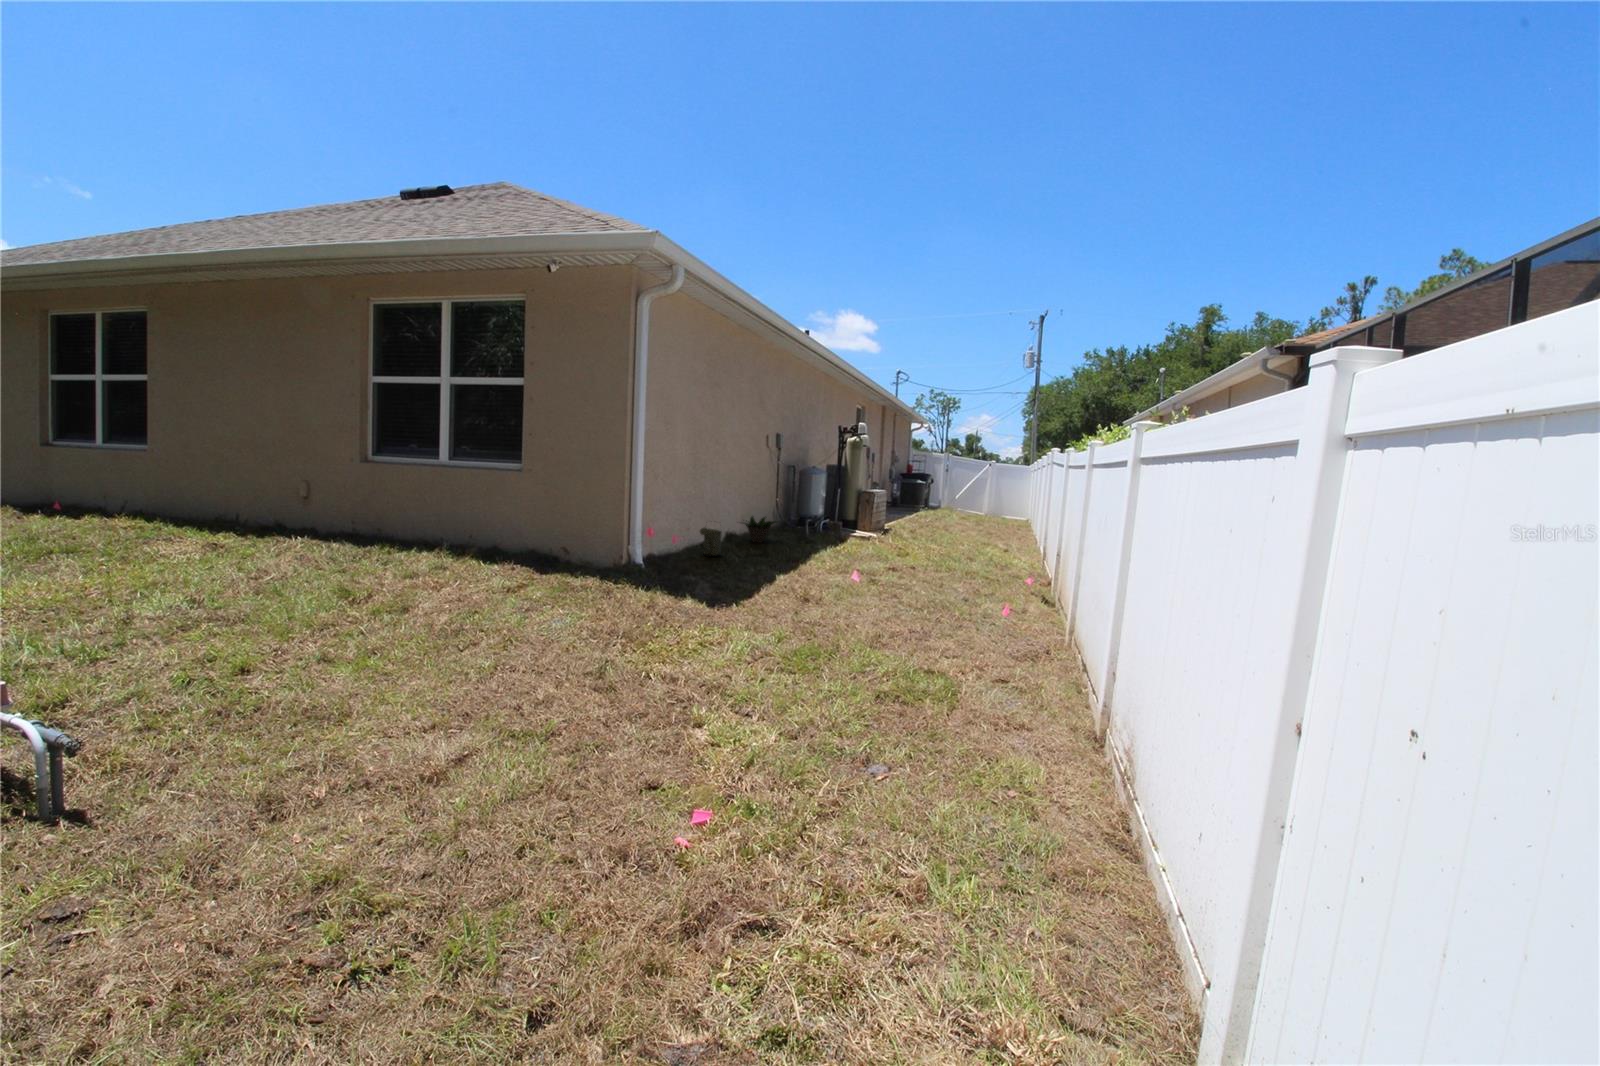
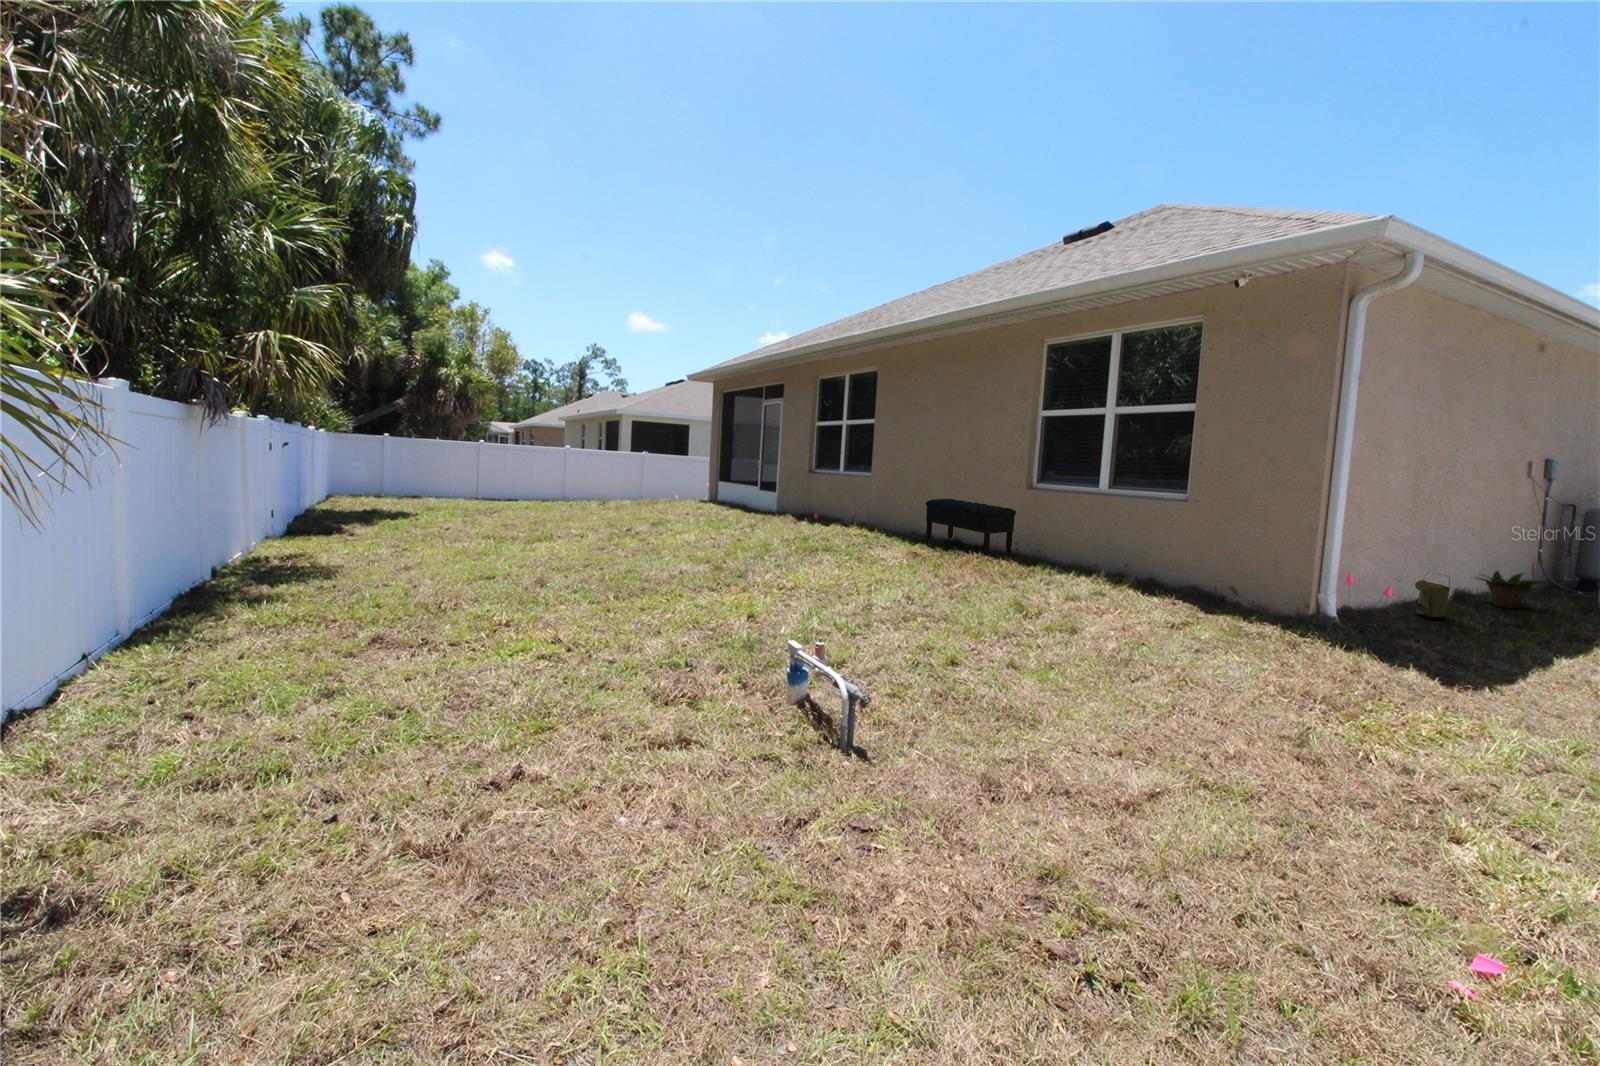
bench: none [229,476,350,538] -> present [926,499,1016,554]

